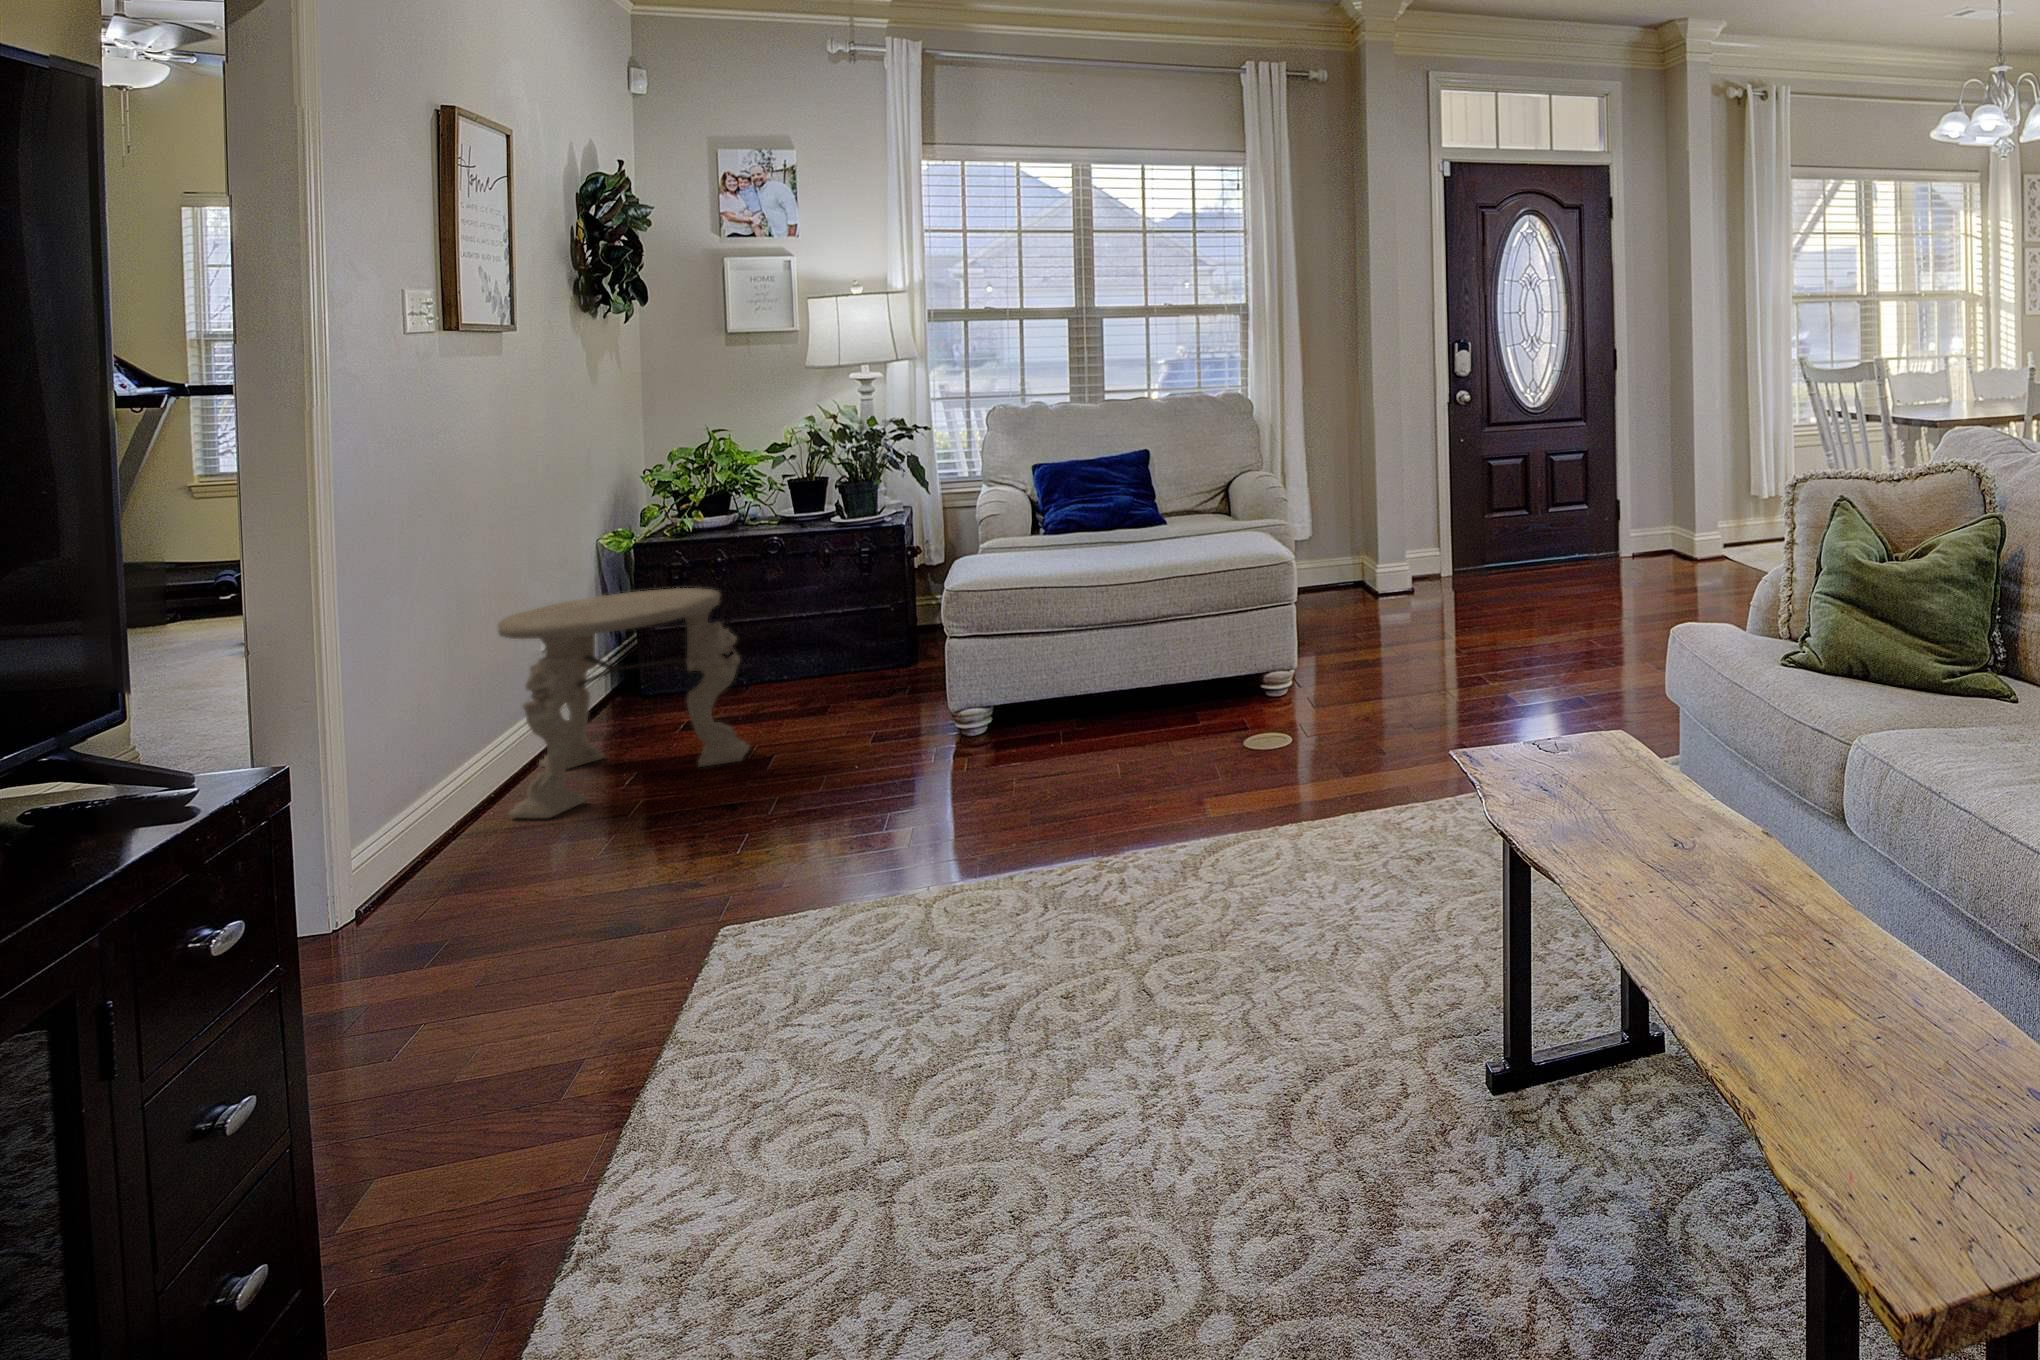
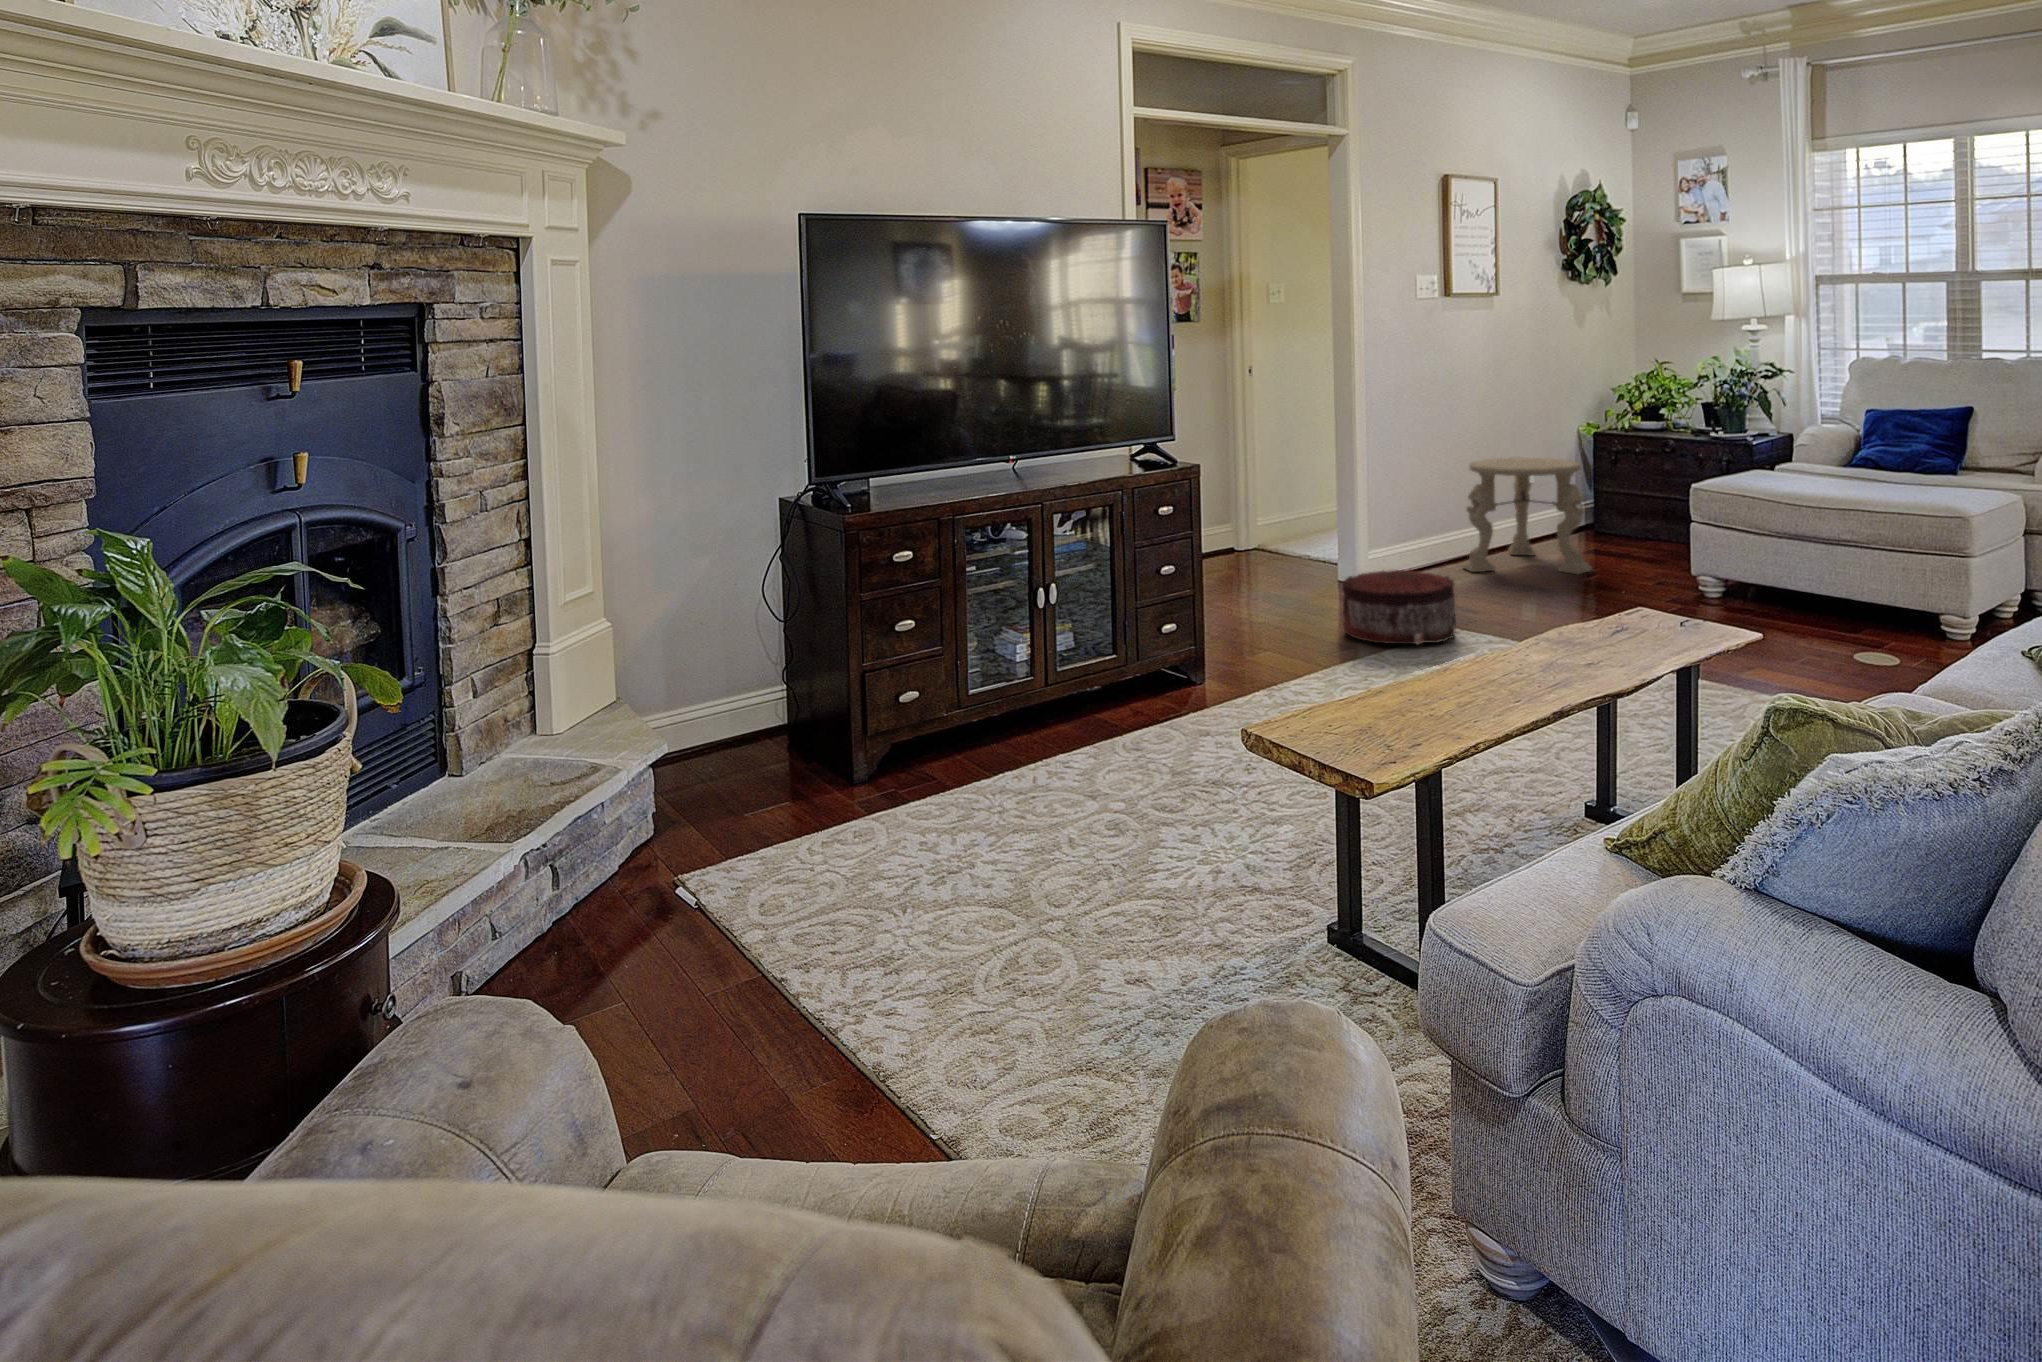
pouf: none [490,820,779,1019] -> present [1342,570,1456,644]

